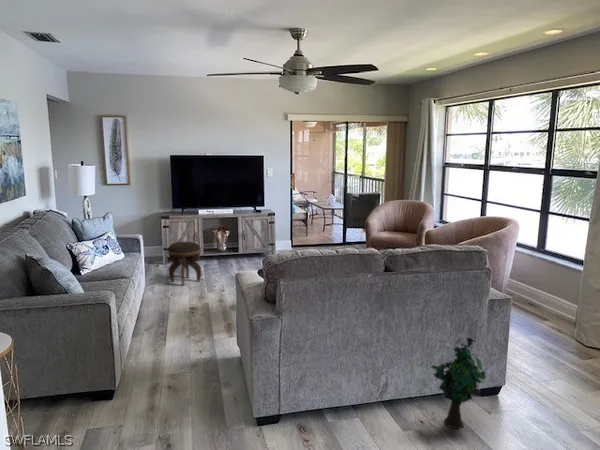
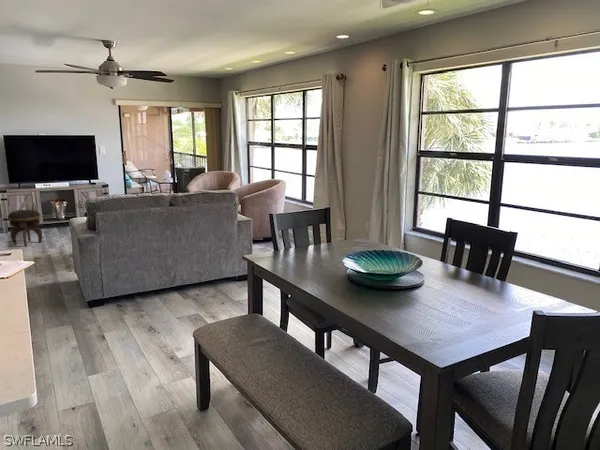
decorative plant: present [431,338,486,429] -> none [202,242,234,296]

